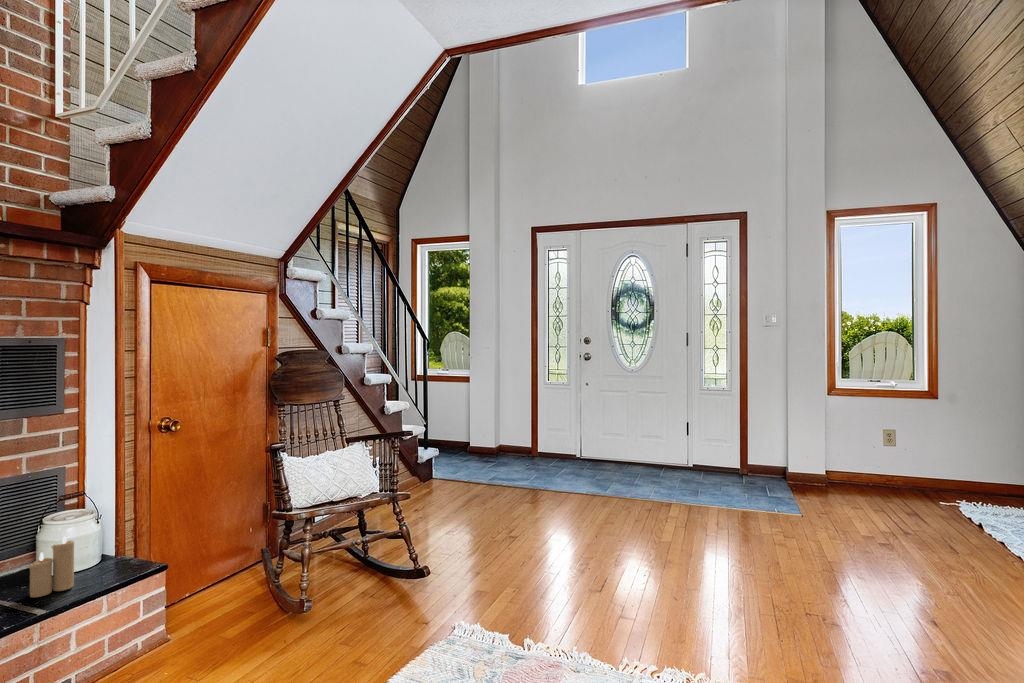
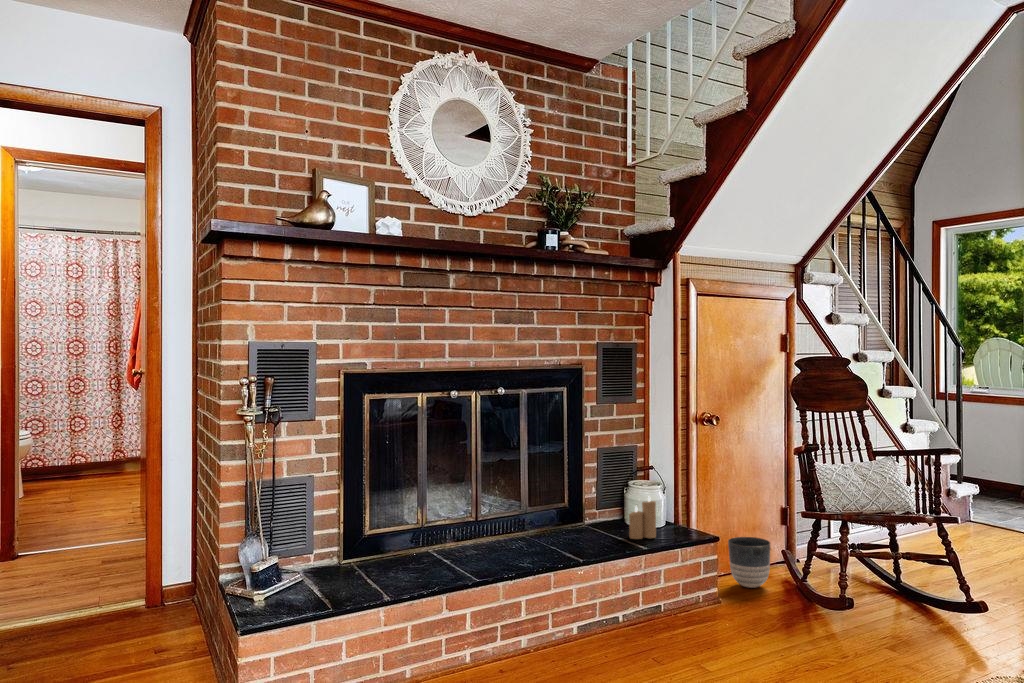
planter: none [191,545,239,603] -> present [728,537,770,588]

